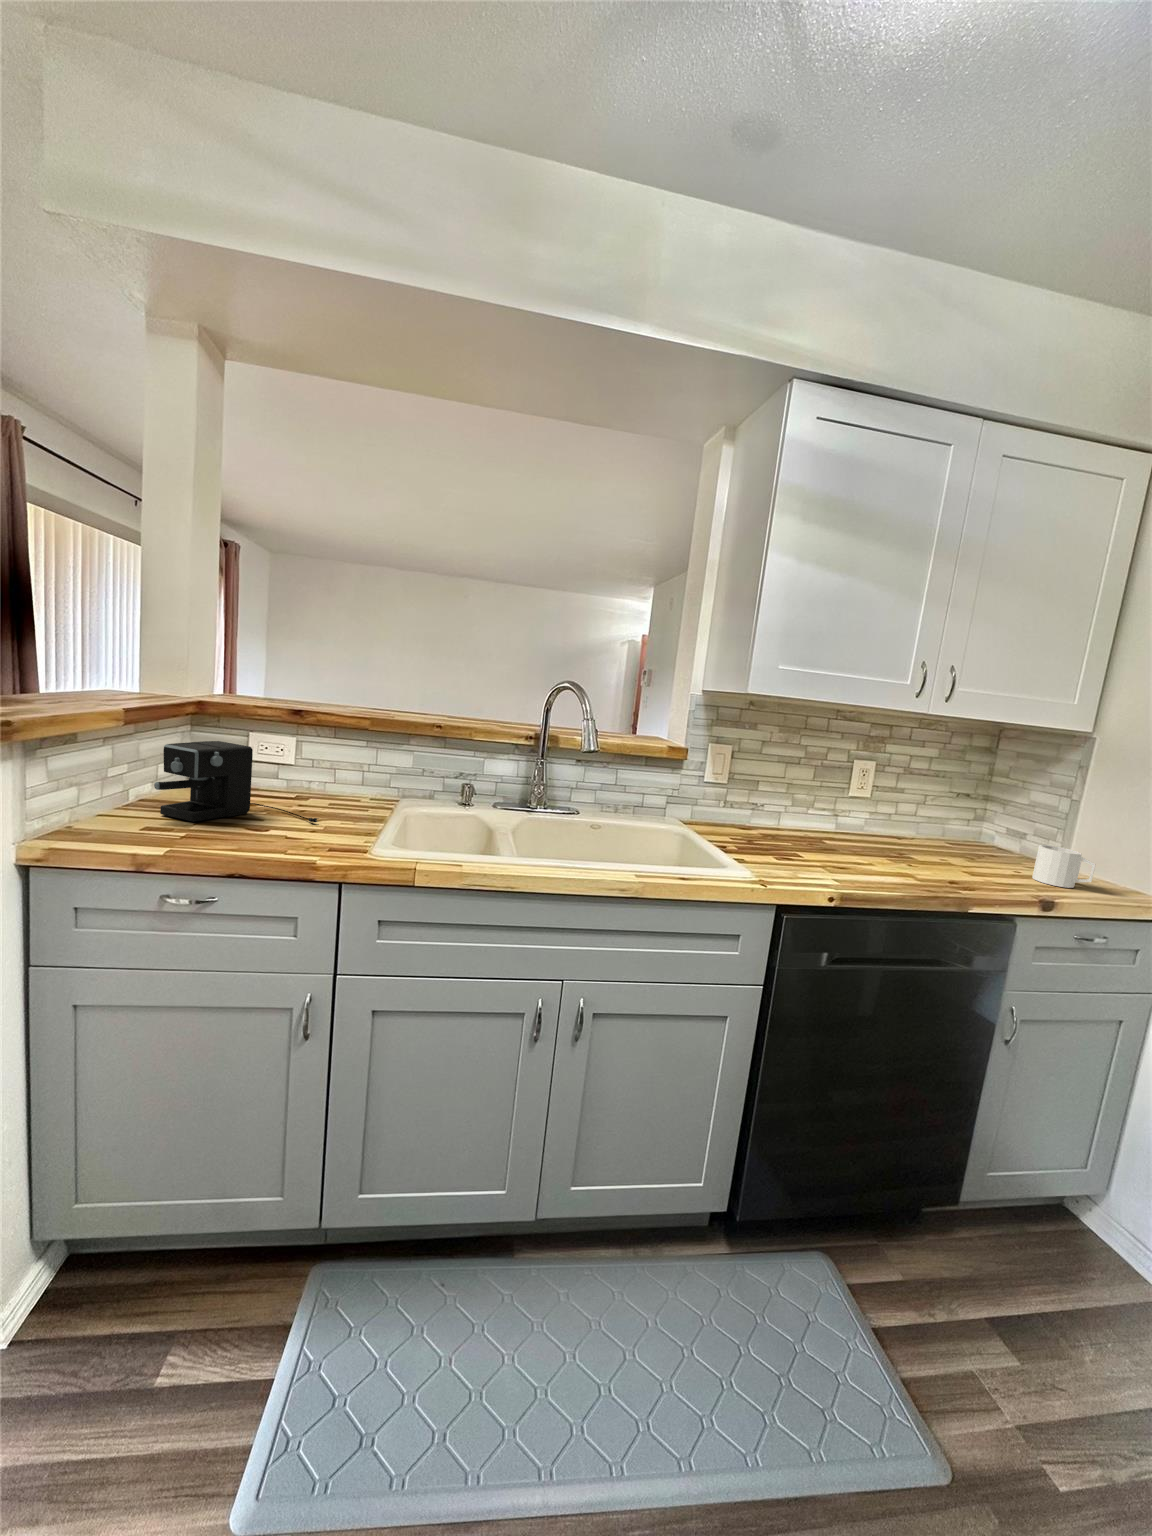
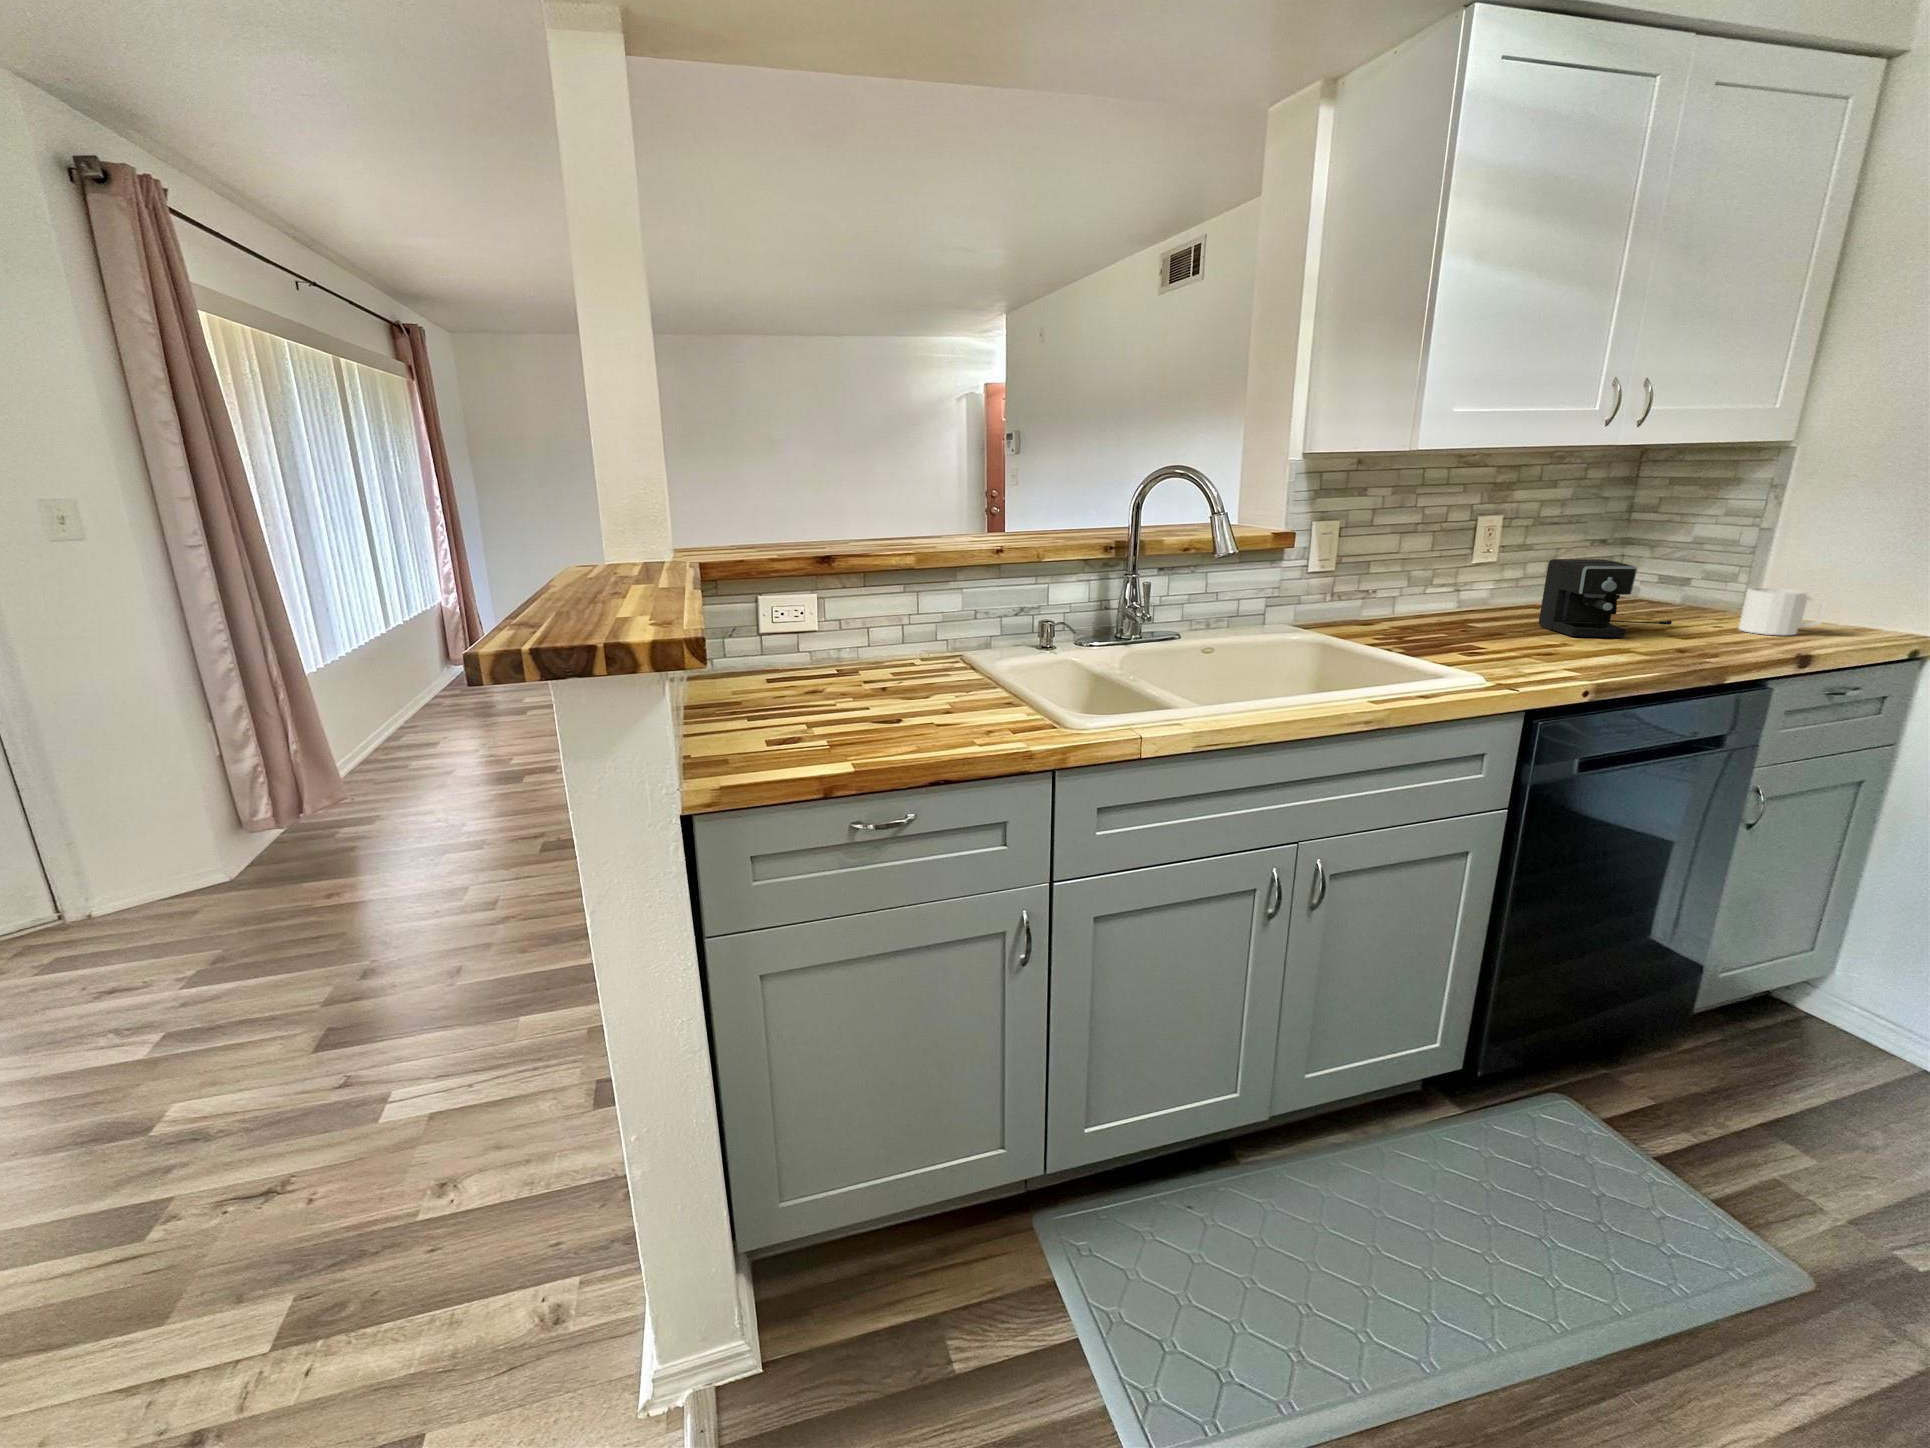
coffee maker: present [154,741,318,822] -> present [1539,559,1672,637]

